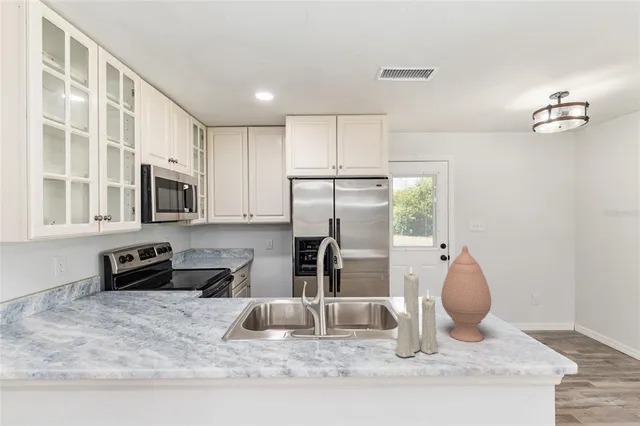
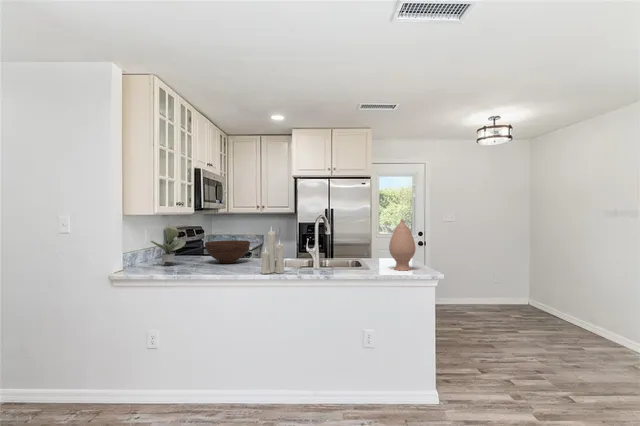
potted plant: none [34,255,100,322] -> present [151,226,186,265]
candle: present [396,268,438,357] -> present [261,230,284,274]
fruit bowl: none [135,272,210,313] -> present [205,240,250,263]

